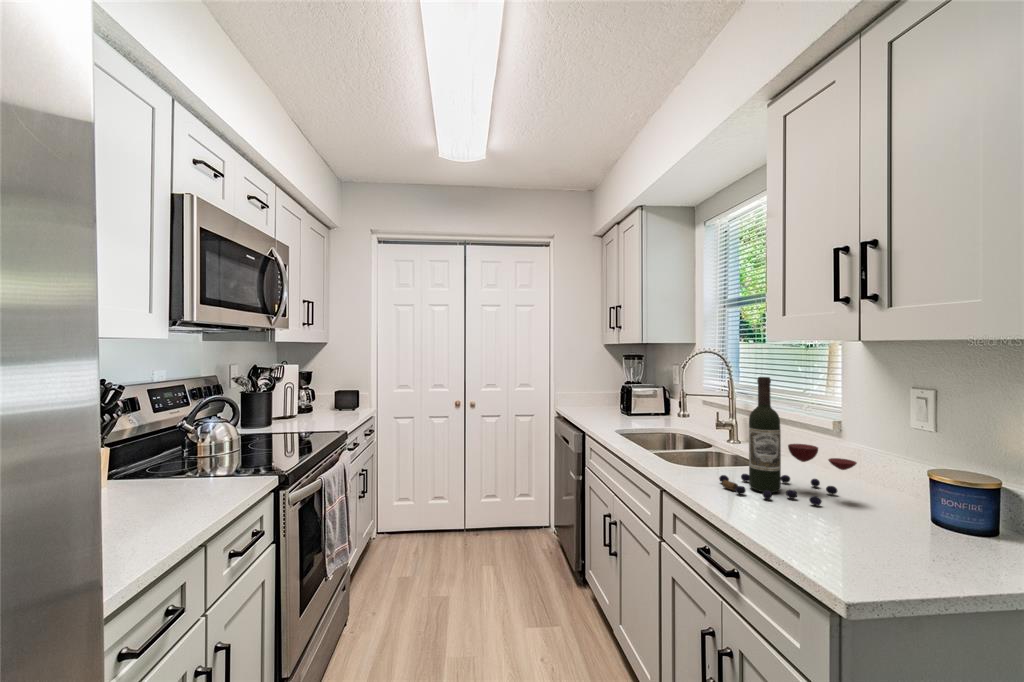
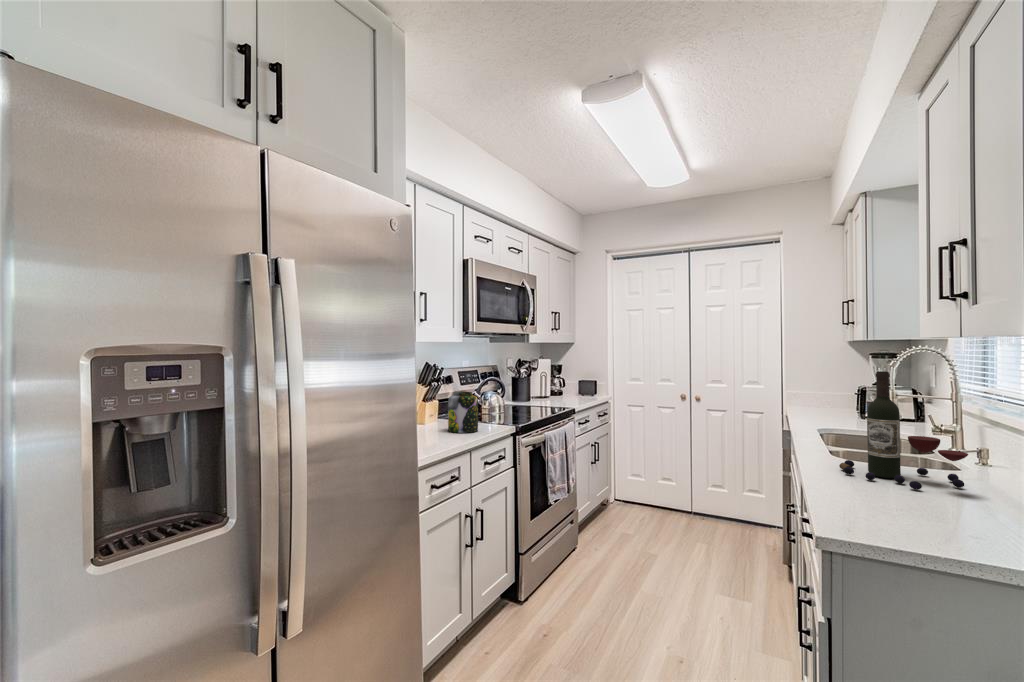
jar: none [145,430,212,511] -> present [448,392,478,433]

